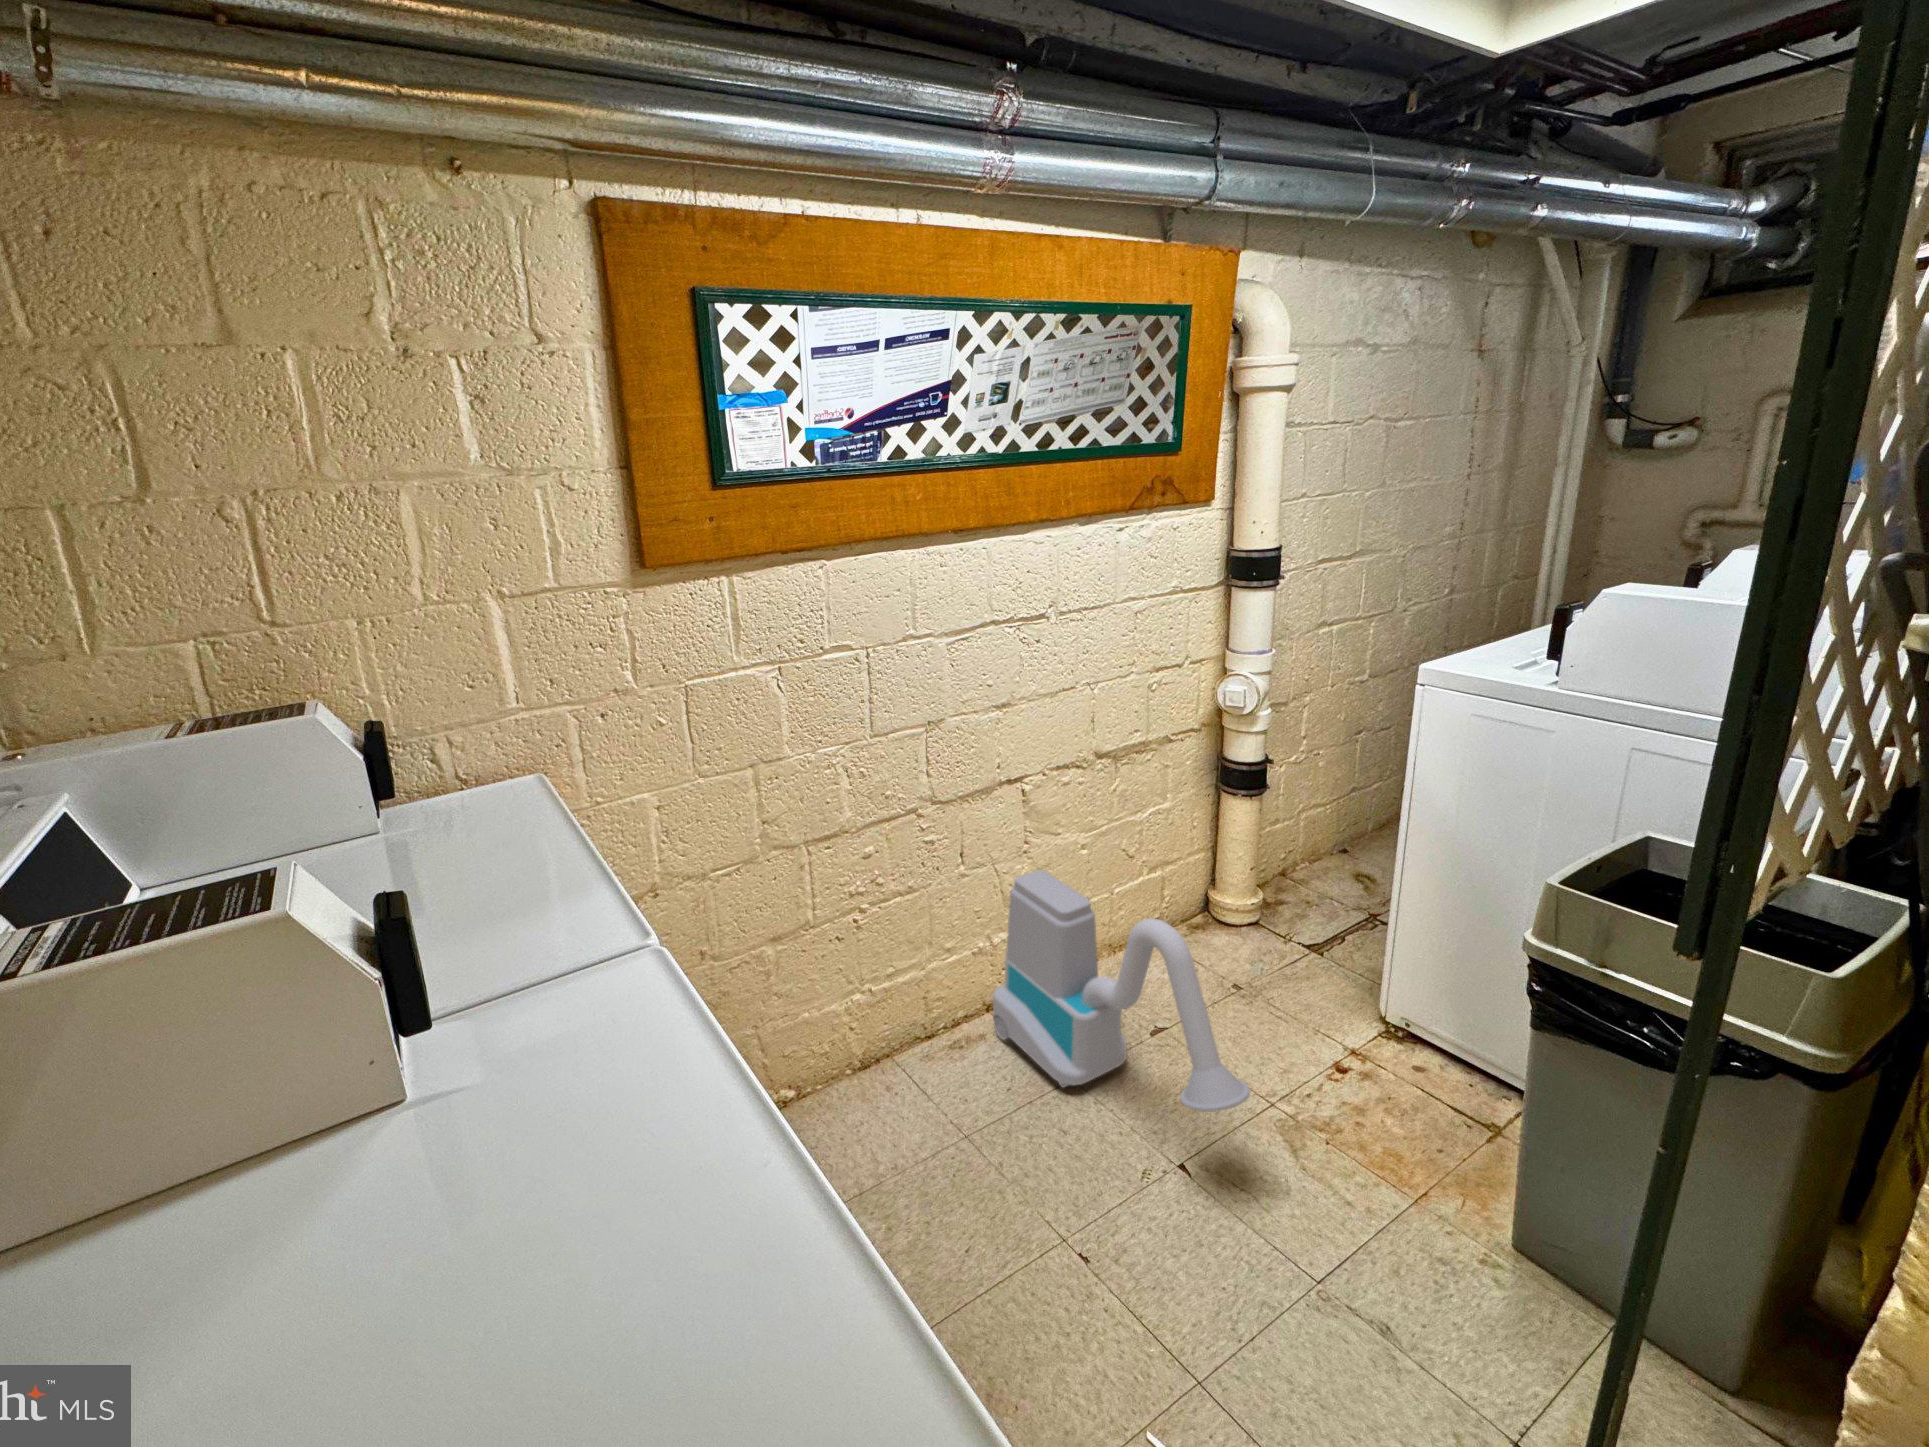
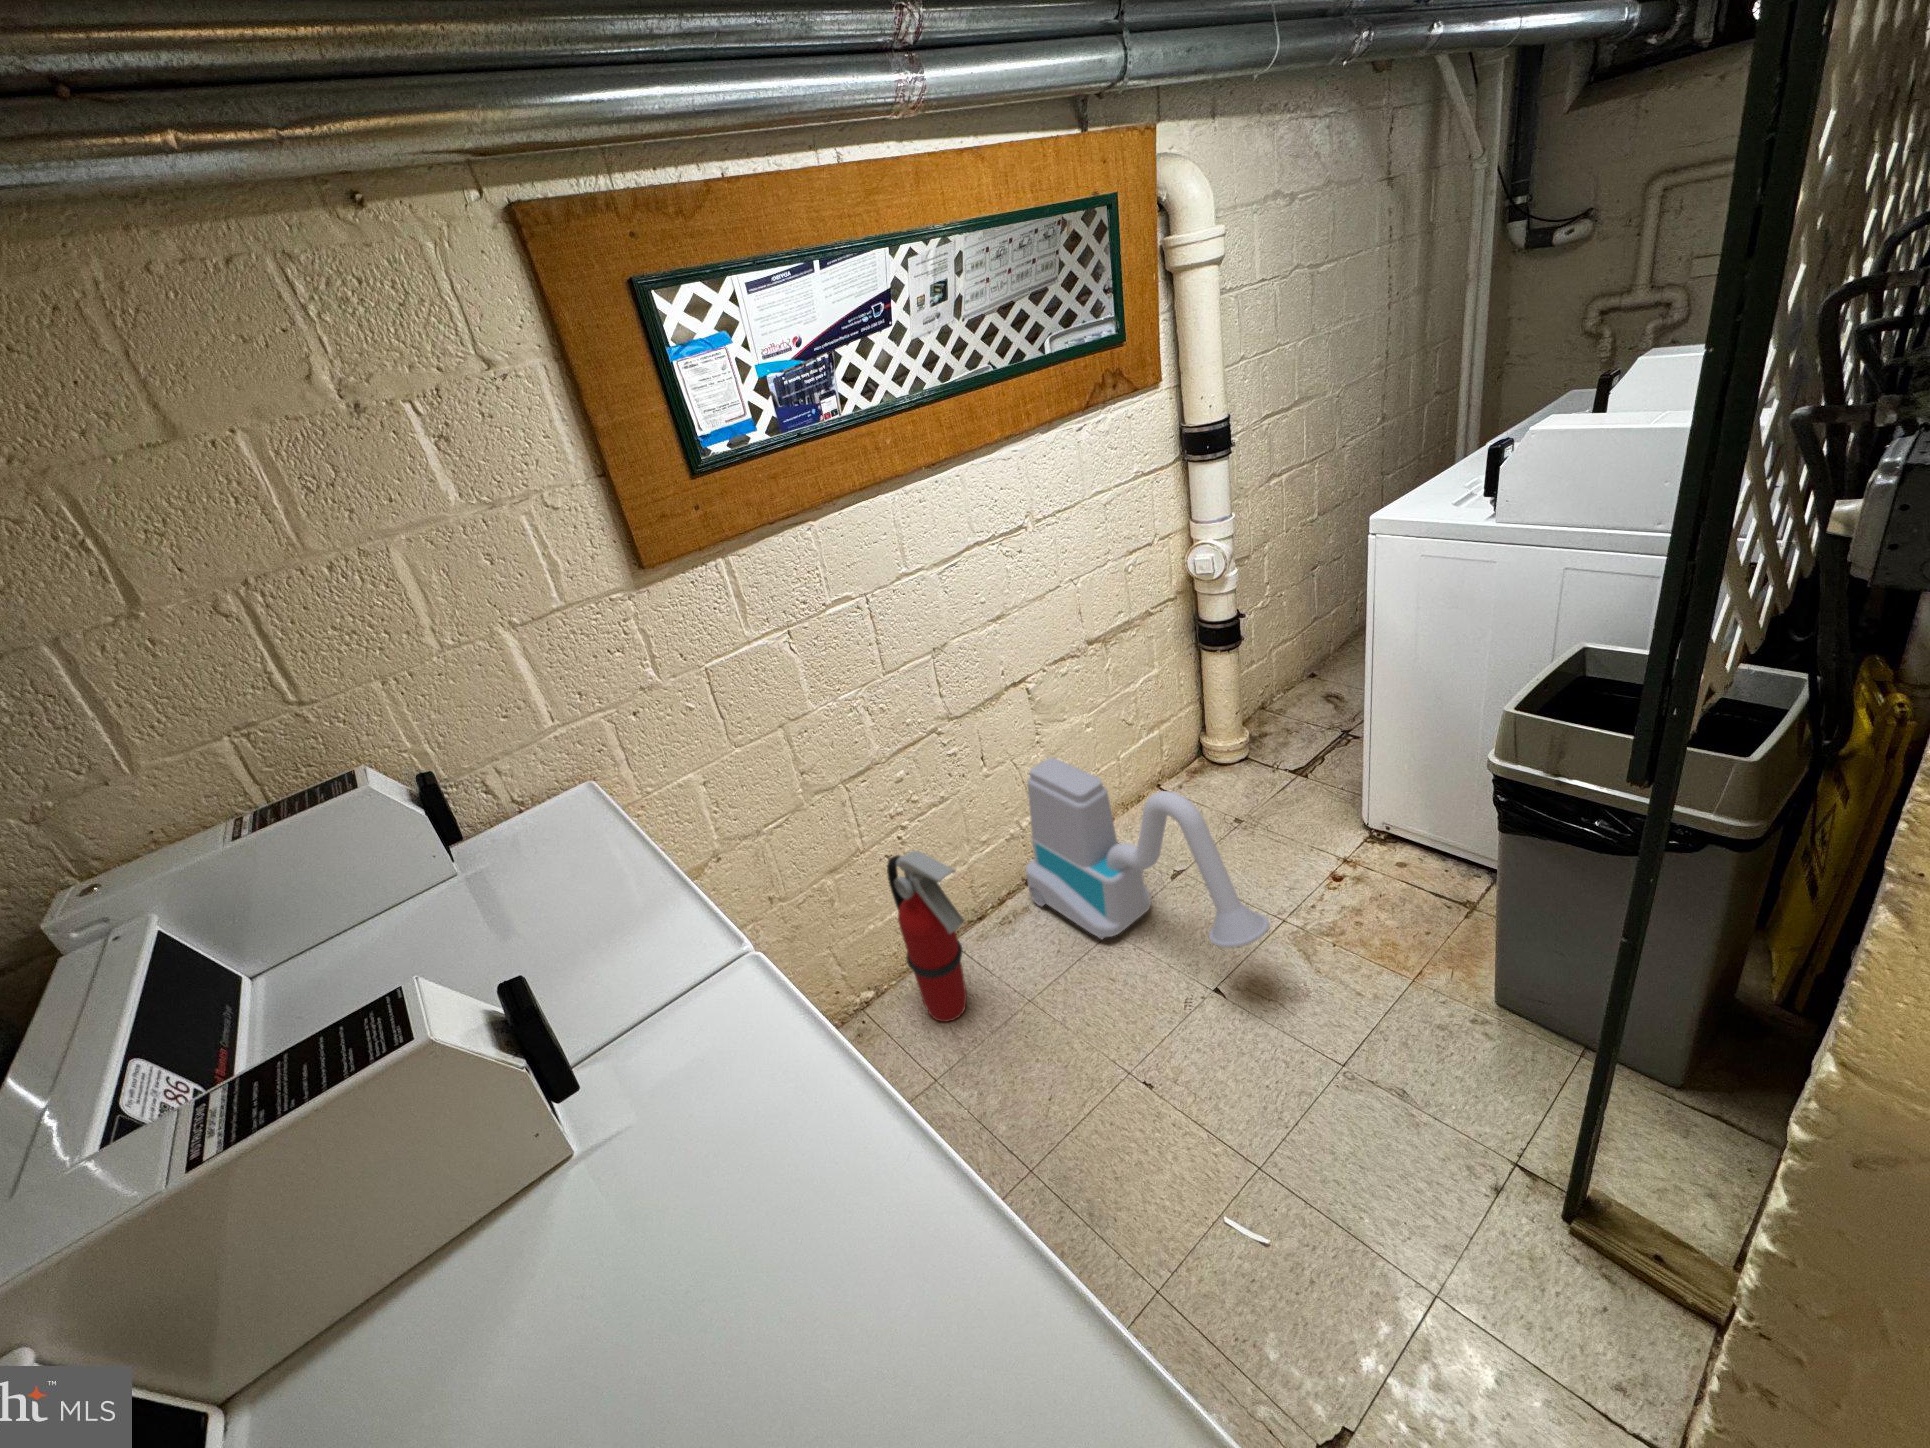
fire extinguisher: none [836,933,908,1145] -> present [887,851,967,1022]

